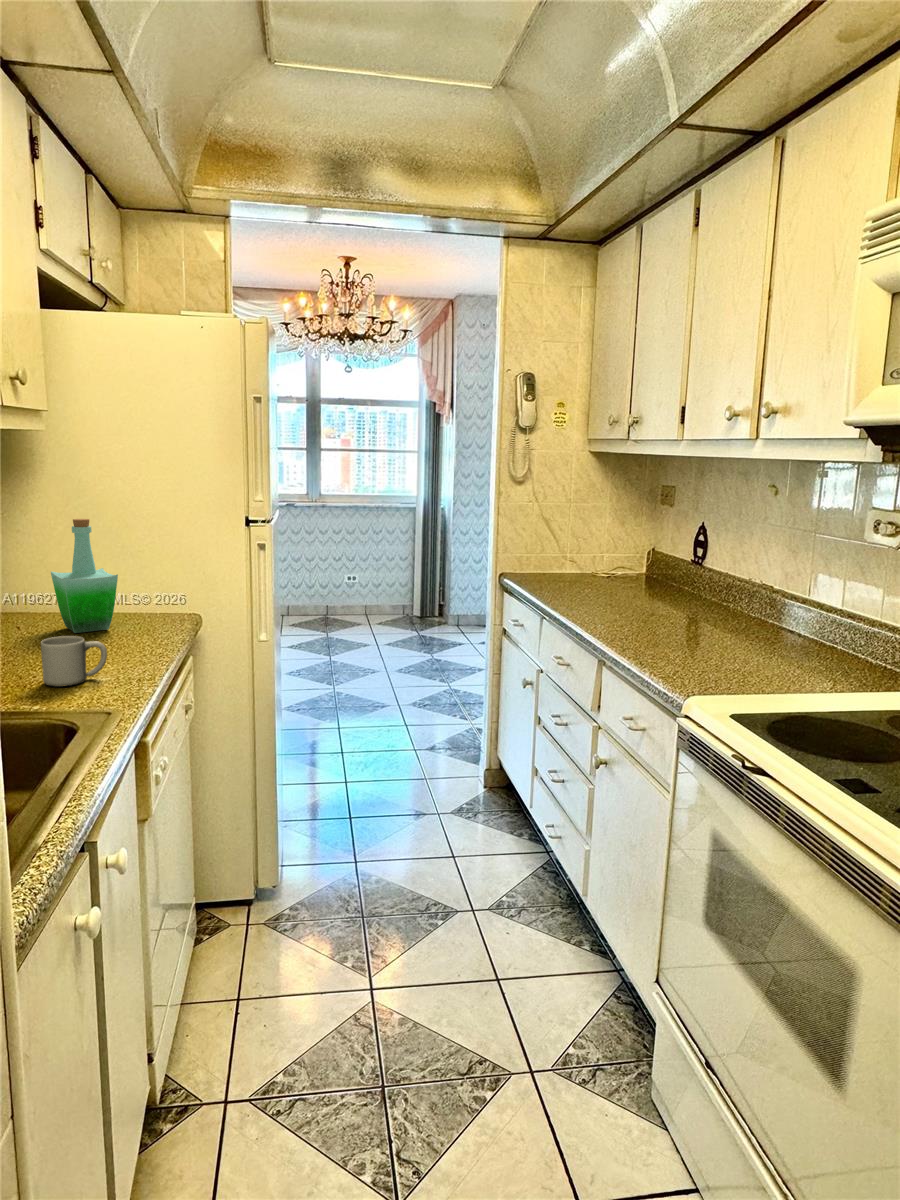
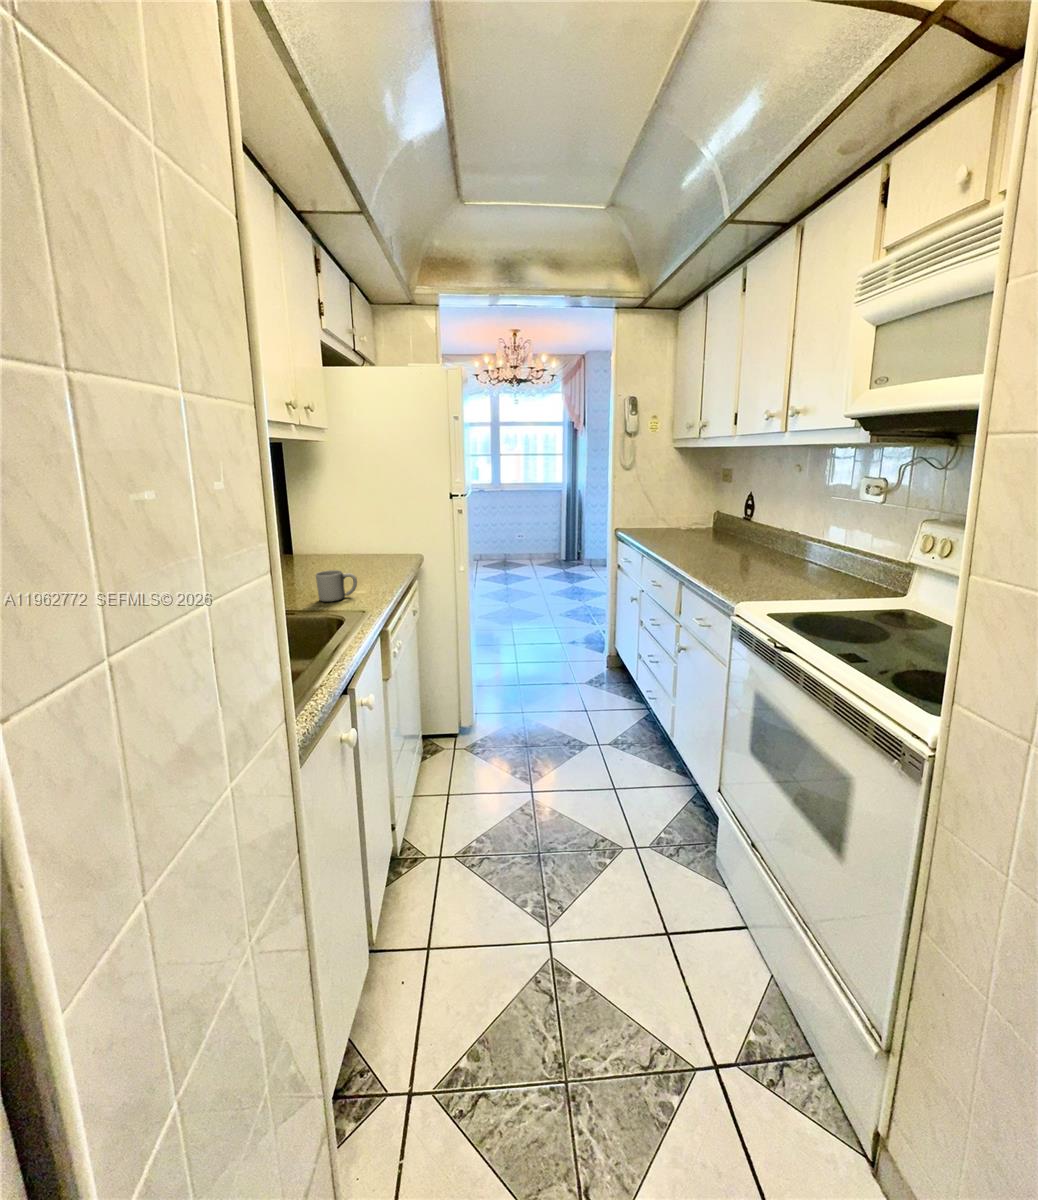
bottle: present [51,519,118,633] -> none [328,498,367,571]

